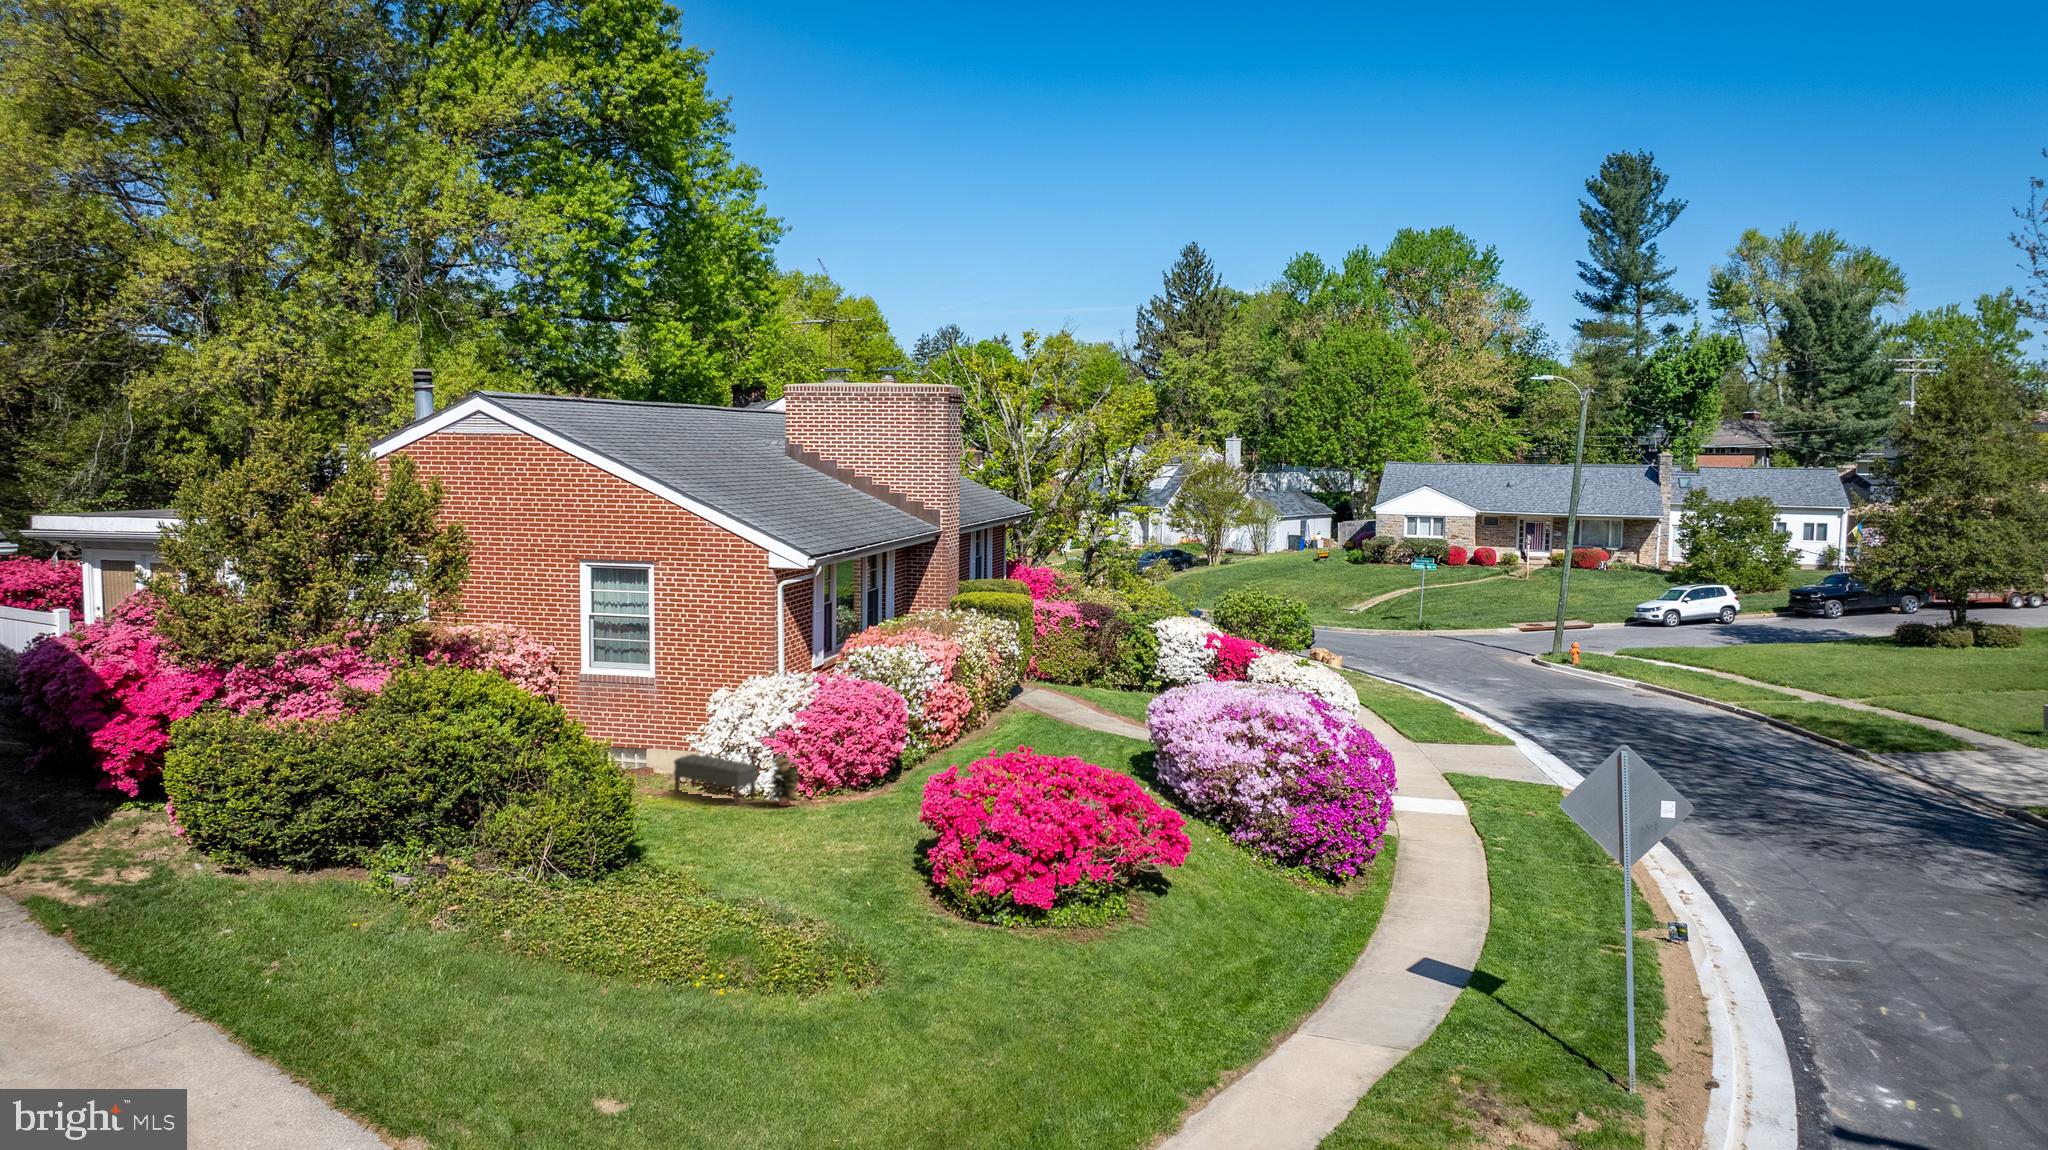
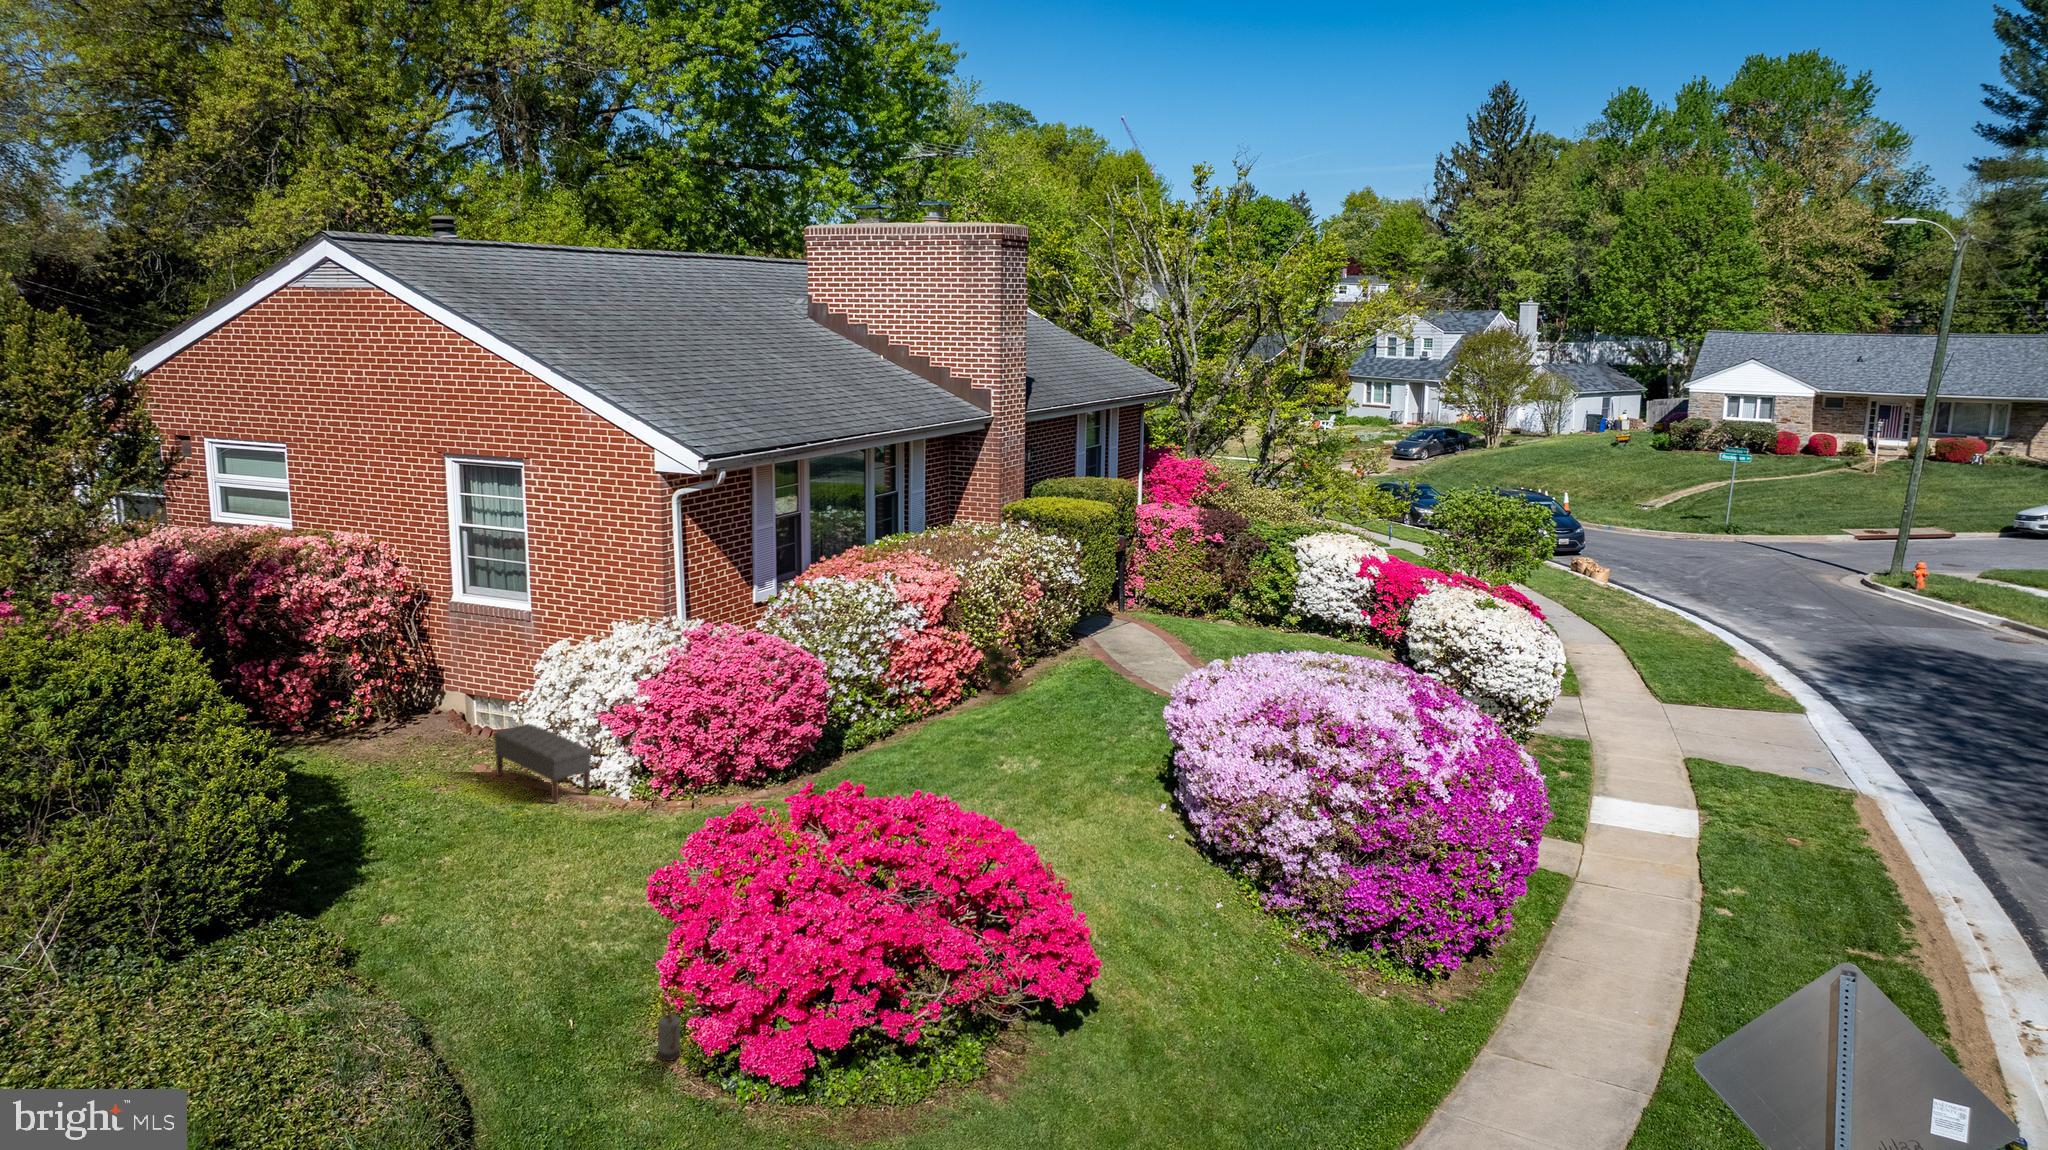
decorative plant: present [770,758,798,806] -> present [985,645,1016,694]
watering can: none [941,875,961,913] -> present [658,998,680,1061]

